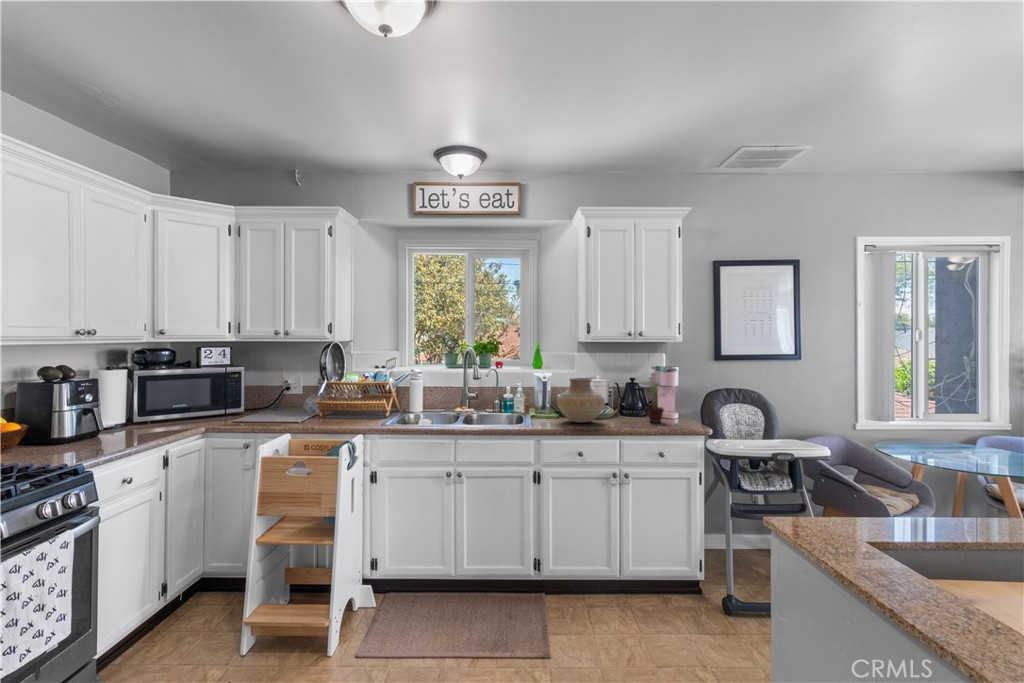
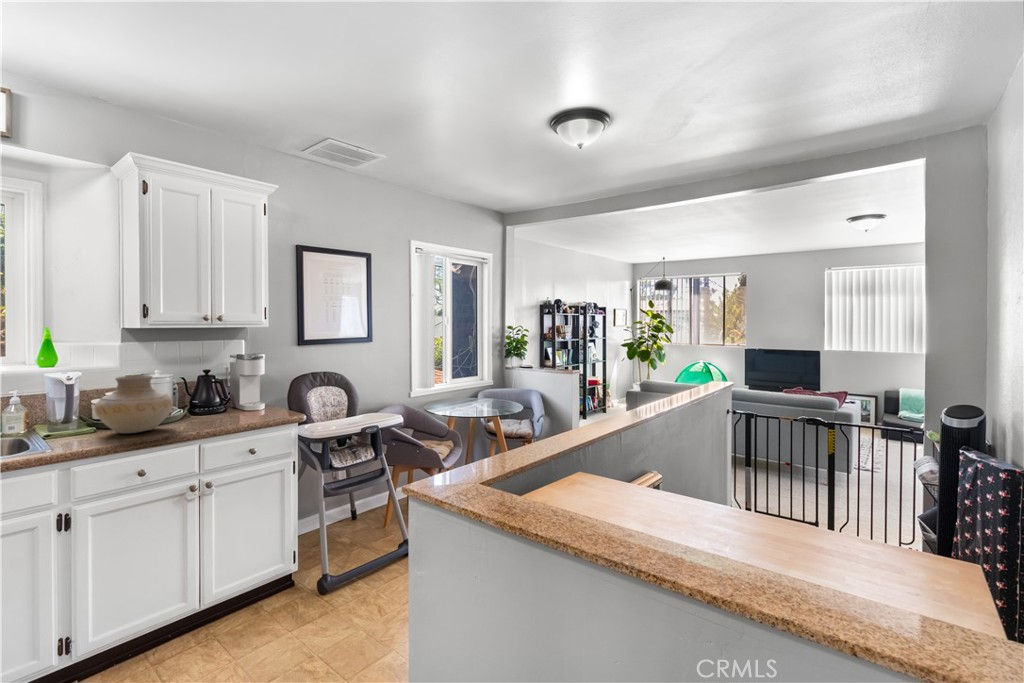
potted plant: present [640,382,664,423] -> none [212,373,262,418]

